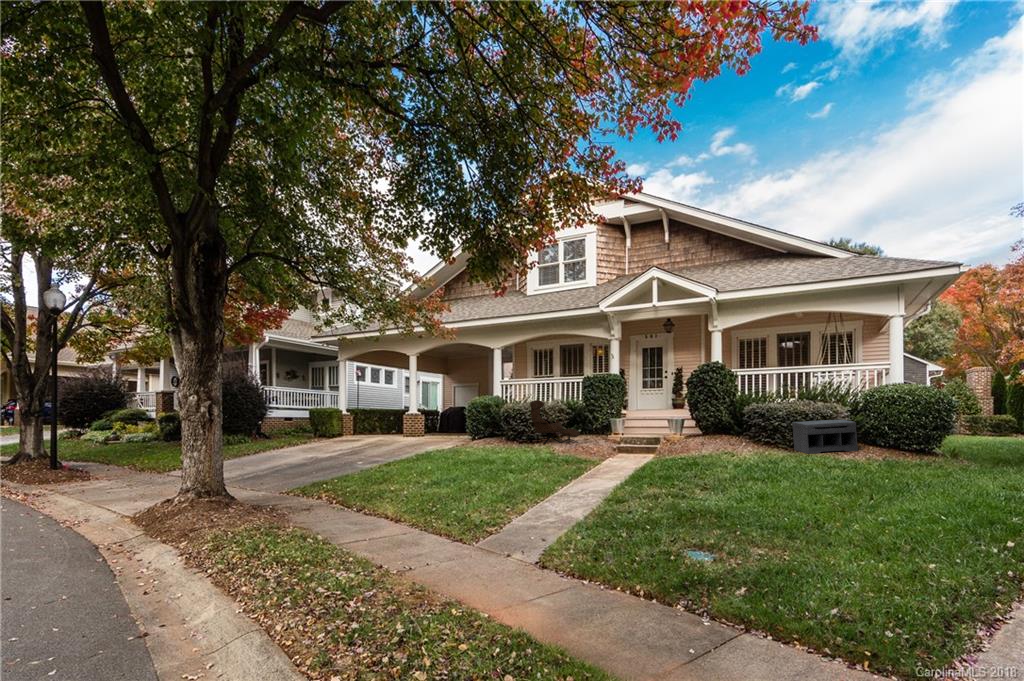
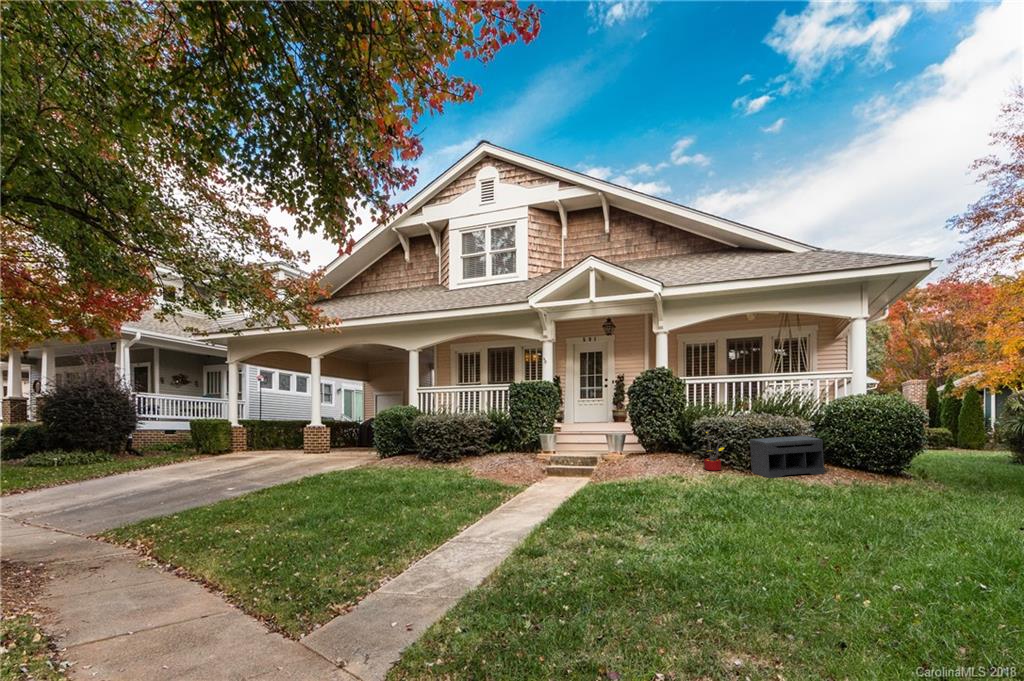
lounge chair: present [530,400,580,444] -> none [445,412,503,464]
decorative plant: none [753,414,771,448] -> present [704,430,725,471]

